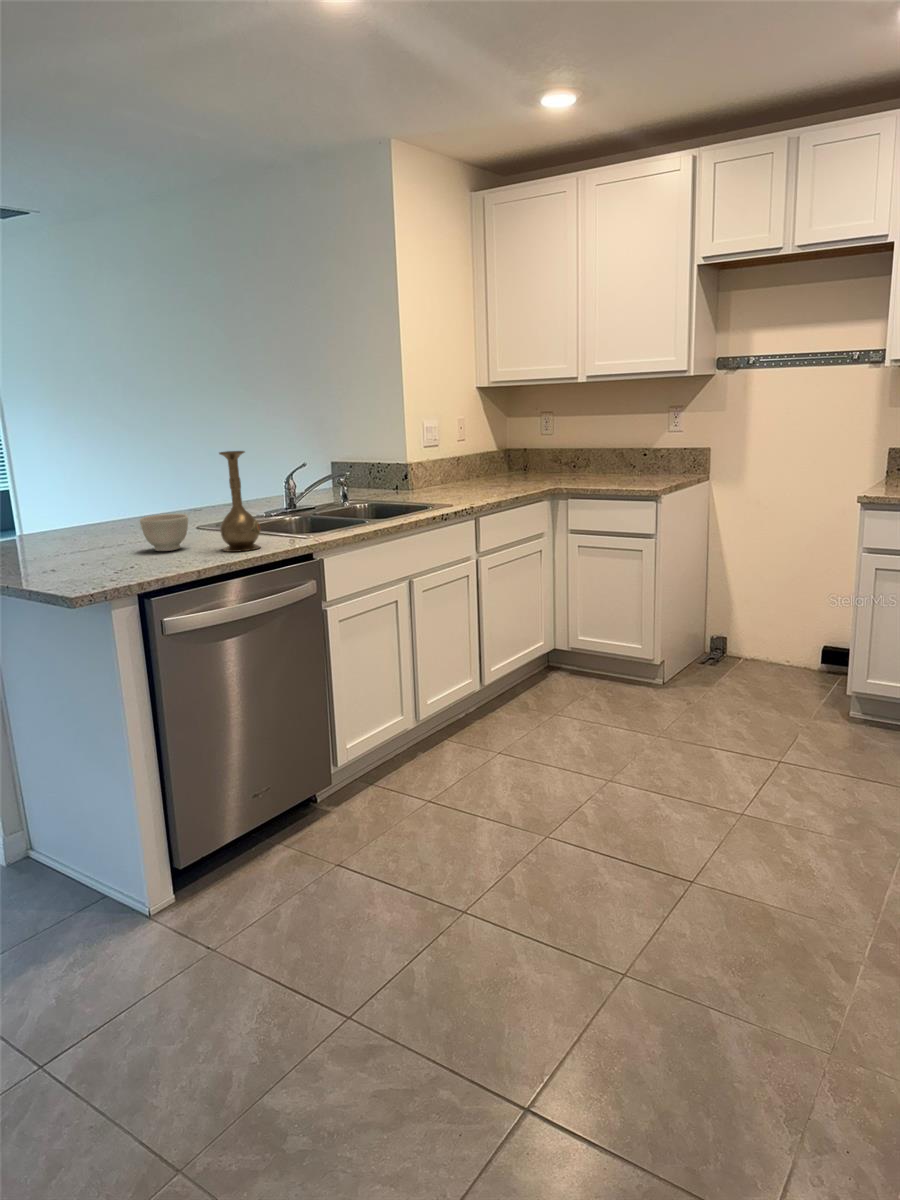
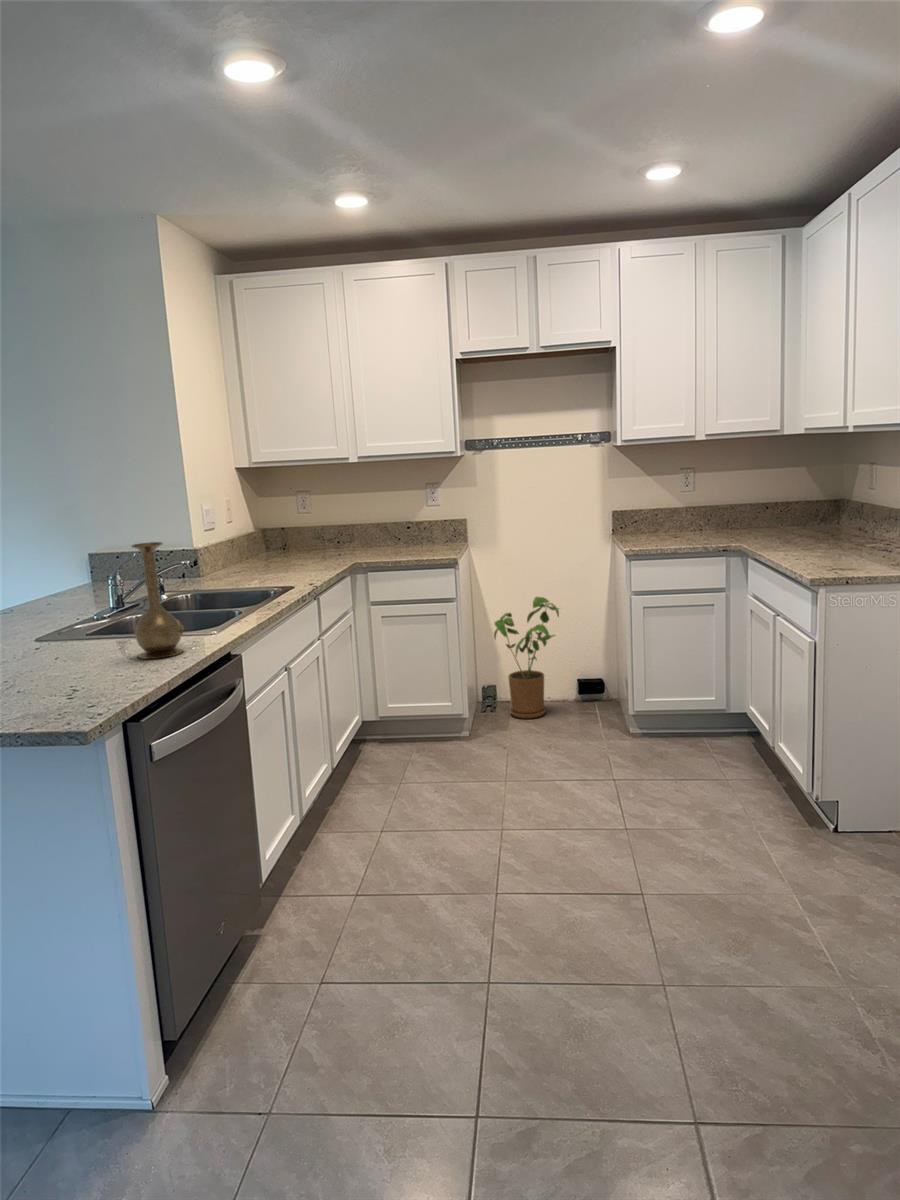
bowl: present [140,514,188,551] -> none [25,623,86,671]
house plant: none [722,543,807,680] -> present [494,597,559,719]

